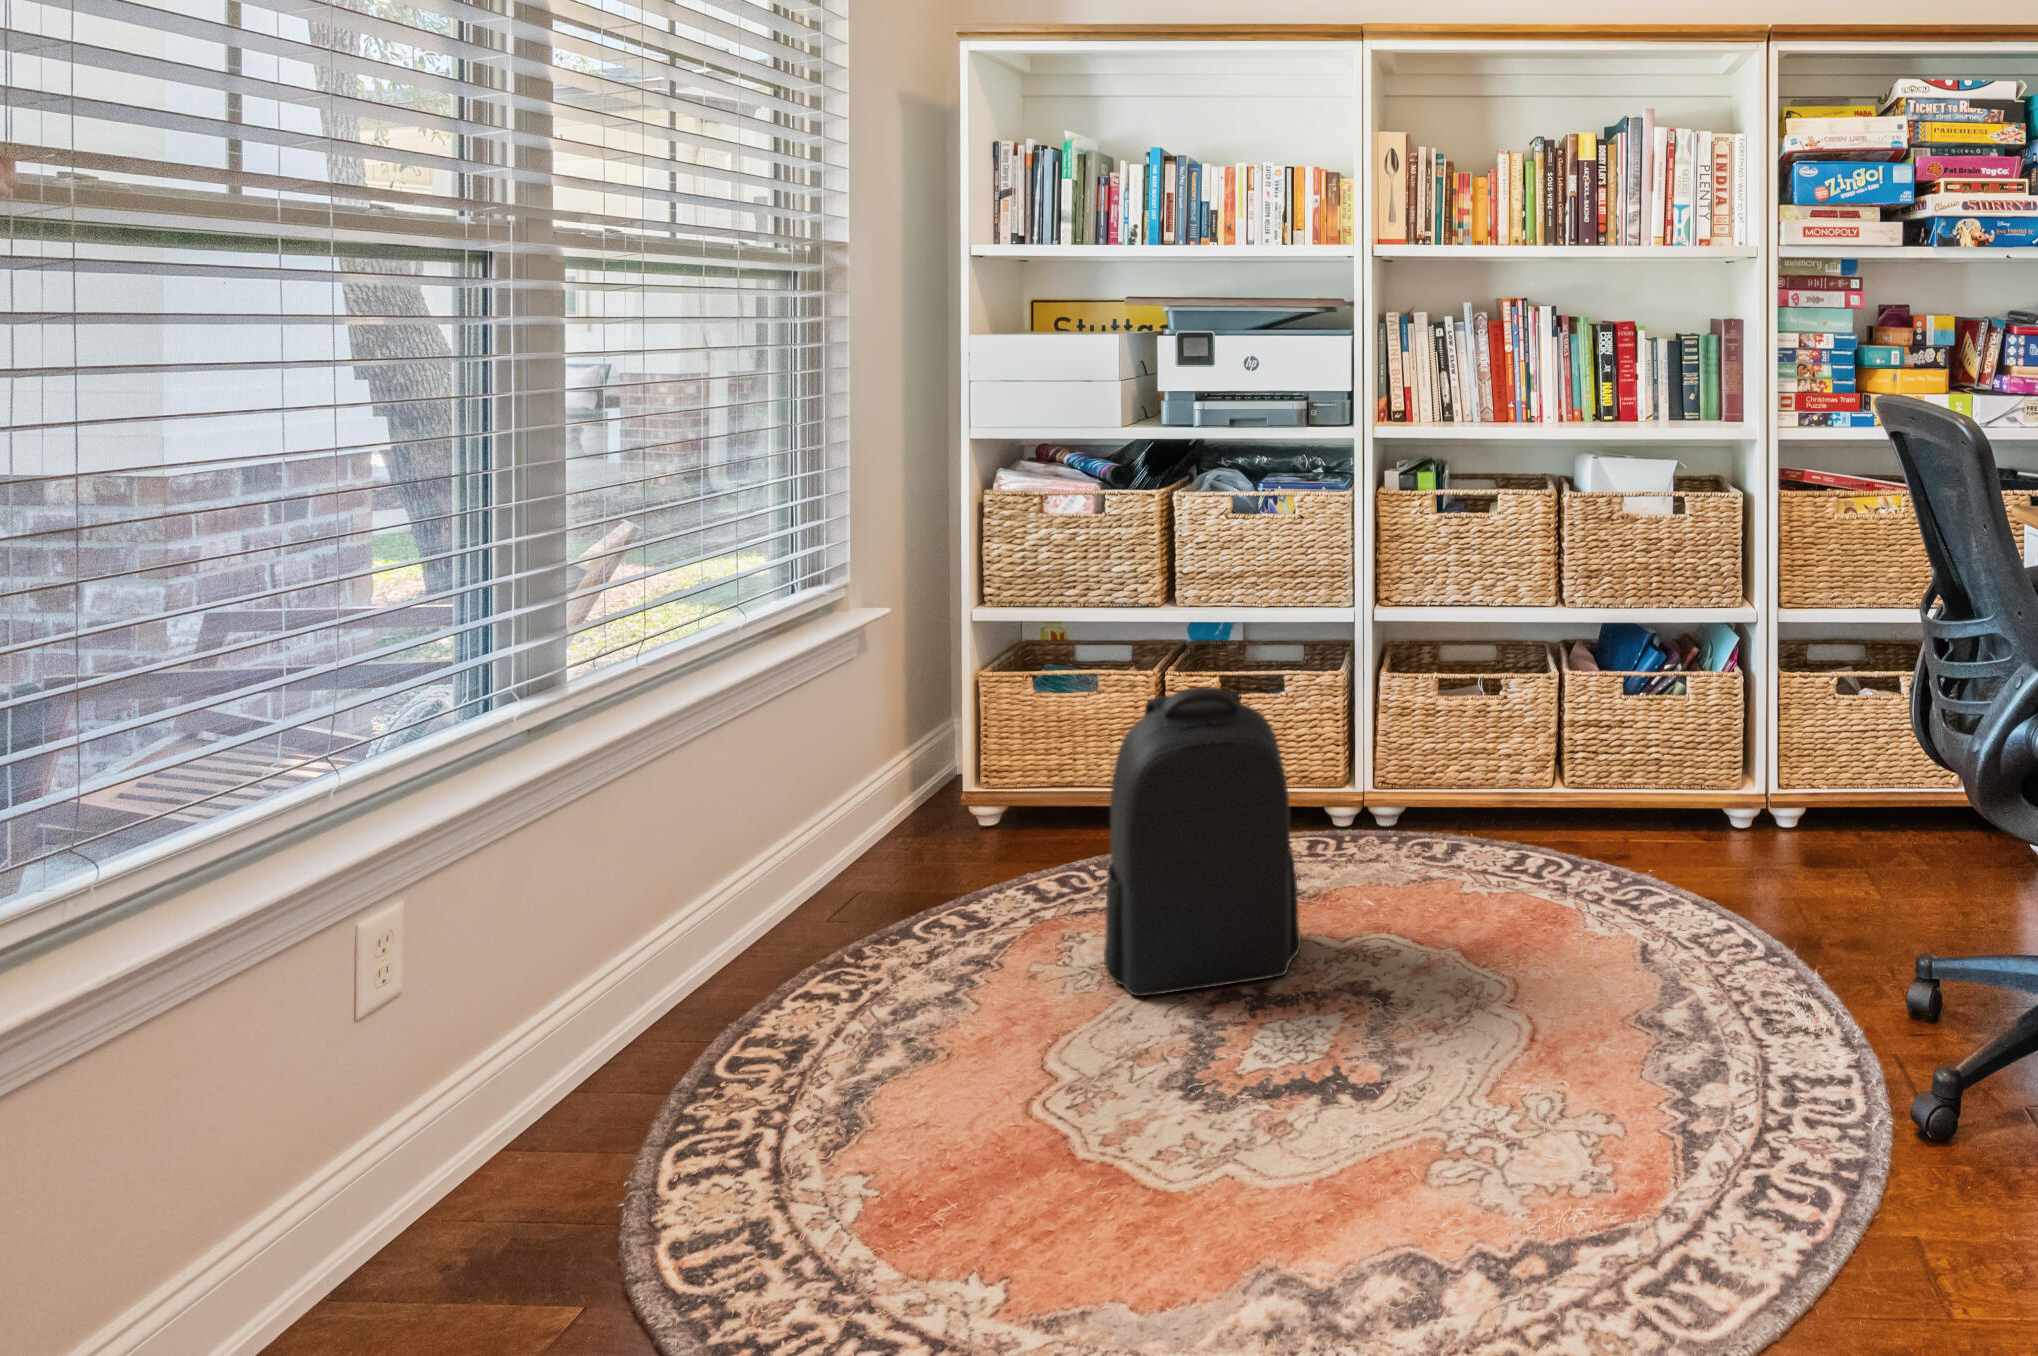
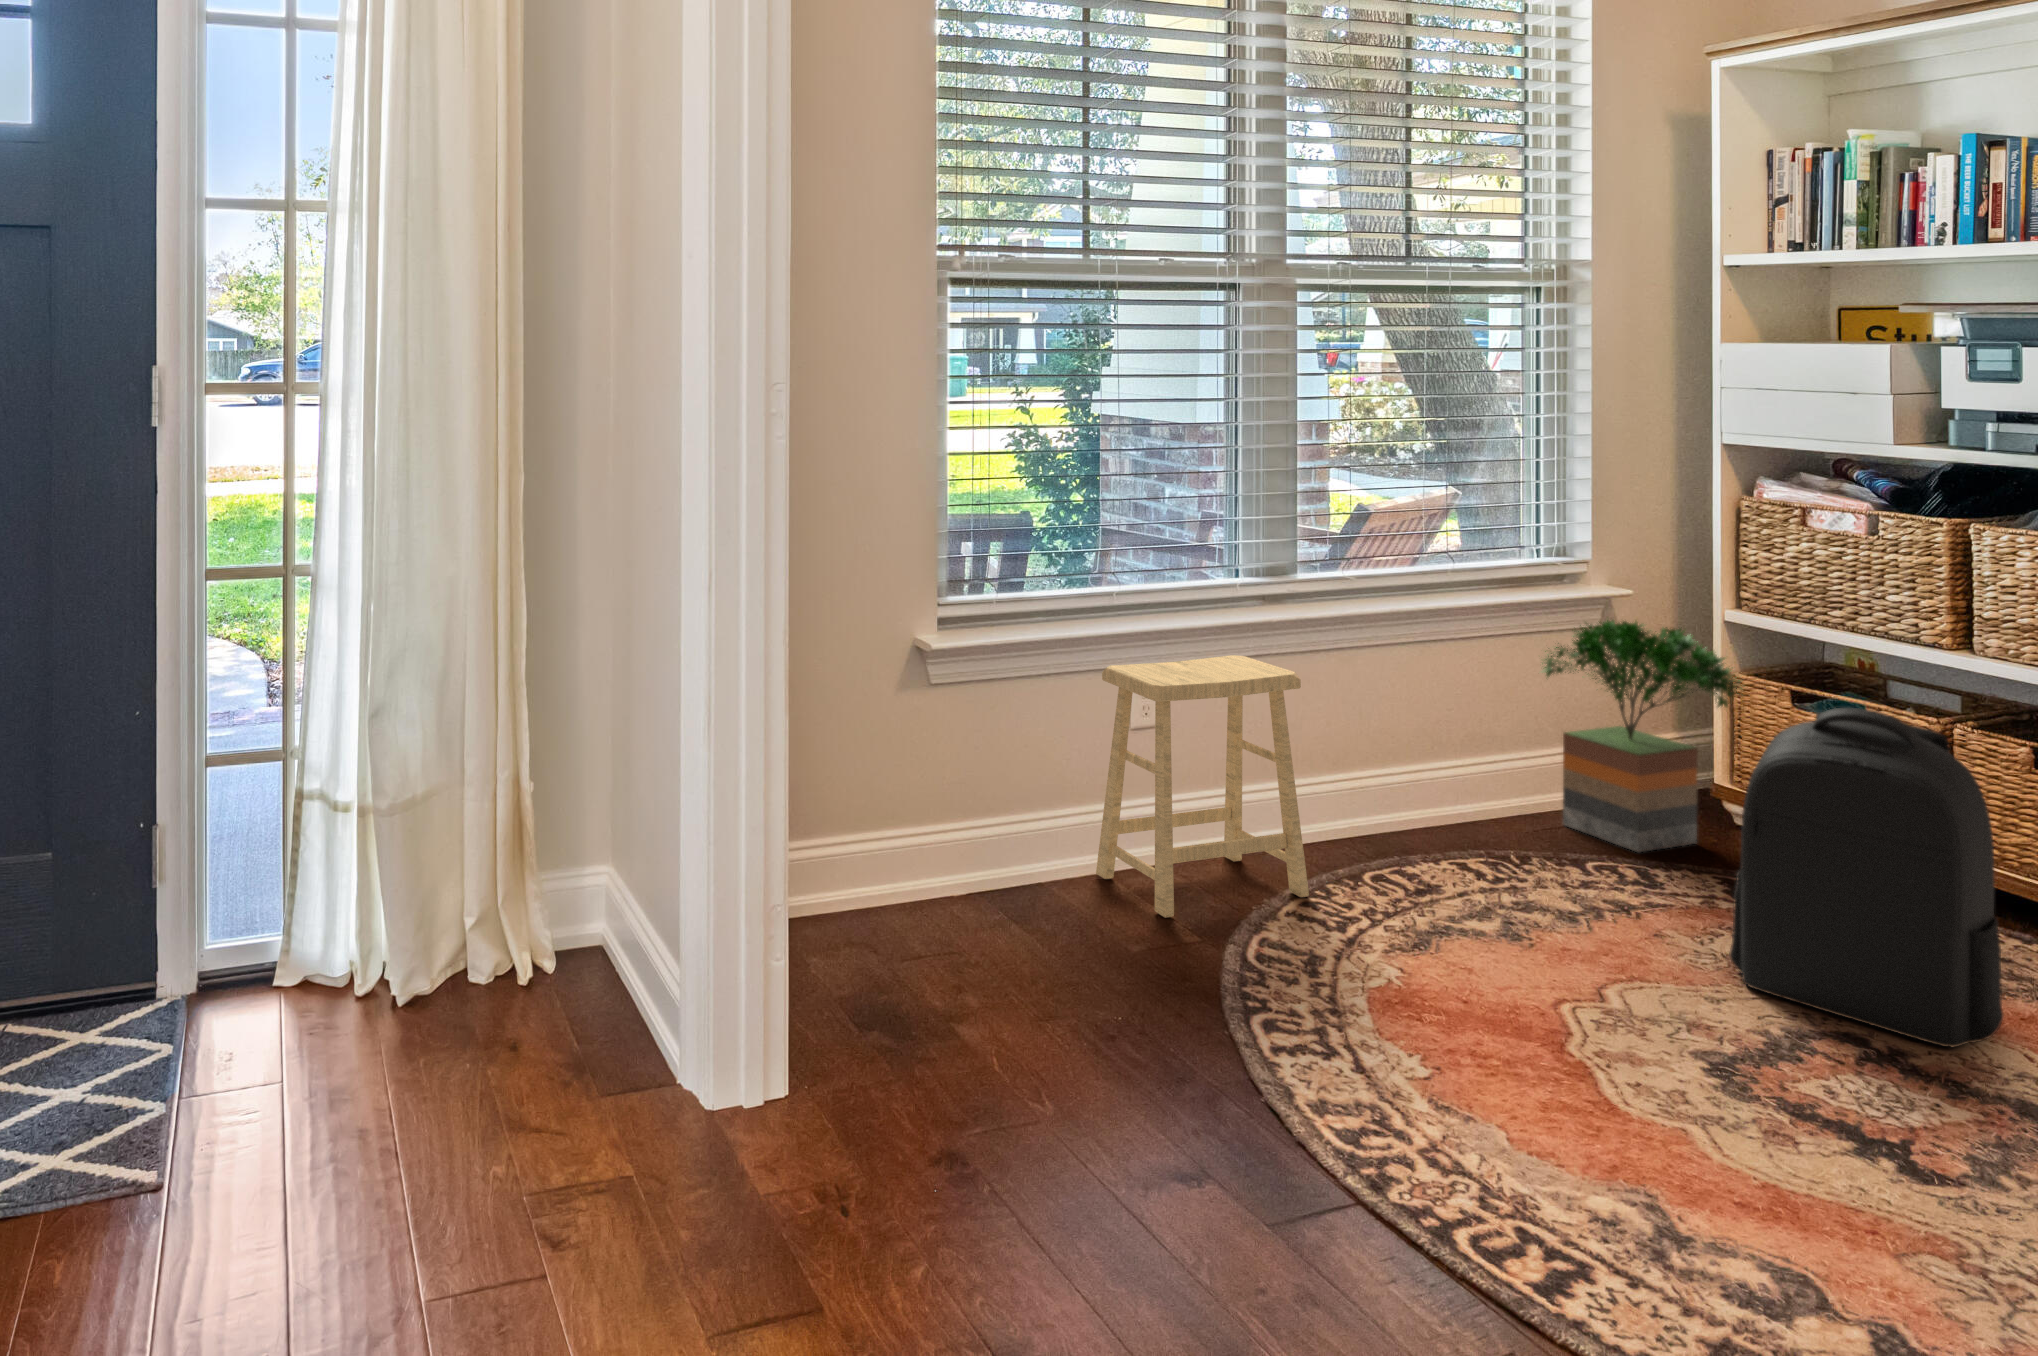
potted tree: none [822,637,1020,894] -> present [1542,620,1742,852]
footstool: none [314,823,674,1300] -> present [1096,655,1309,918]

